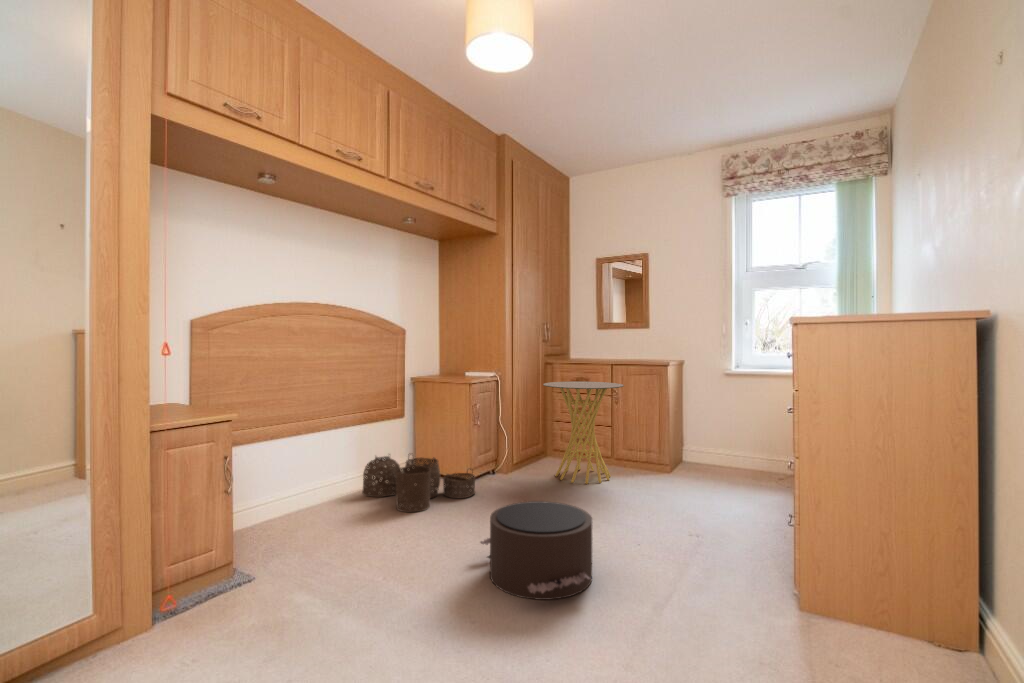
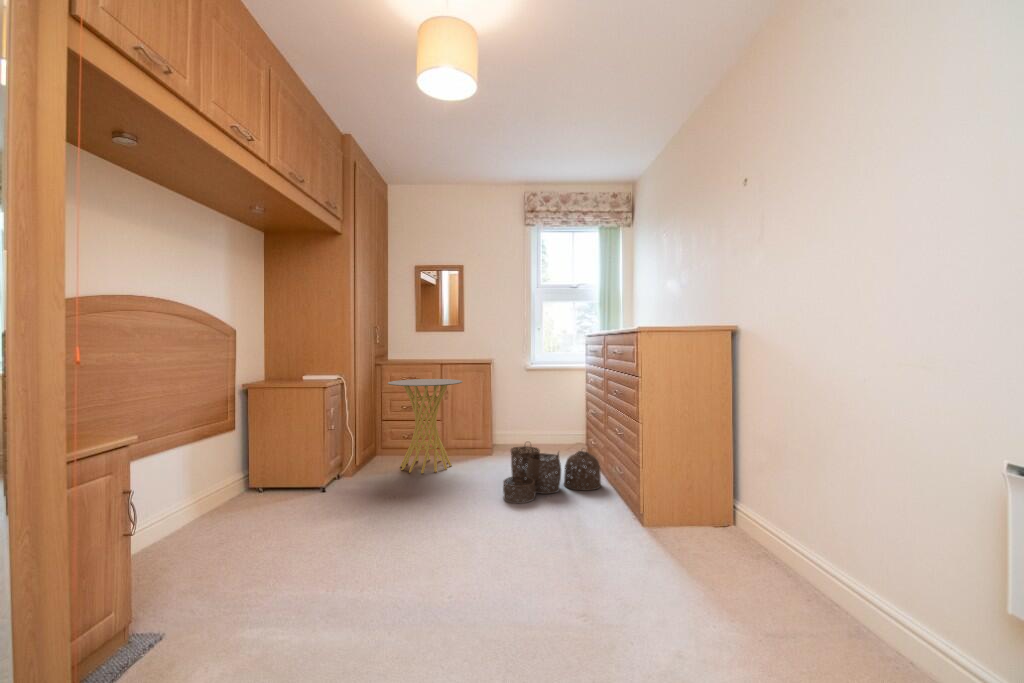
woven basket: present [362,456,475,512] -> present [503,445,601,503]
pouf: present [481,501,592,600] -> none [409,490,536,584]

